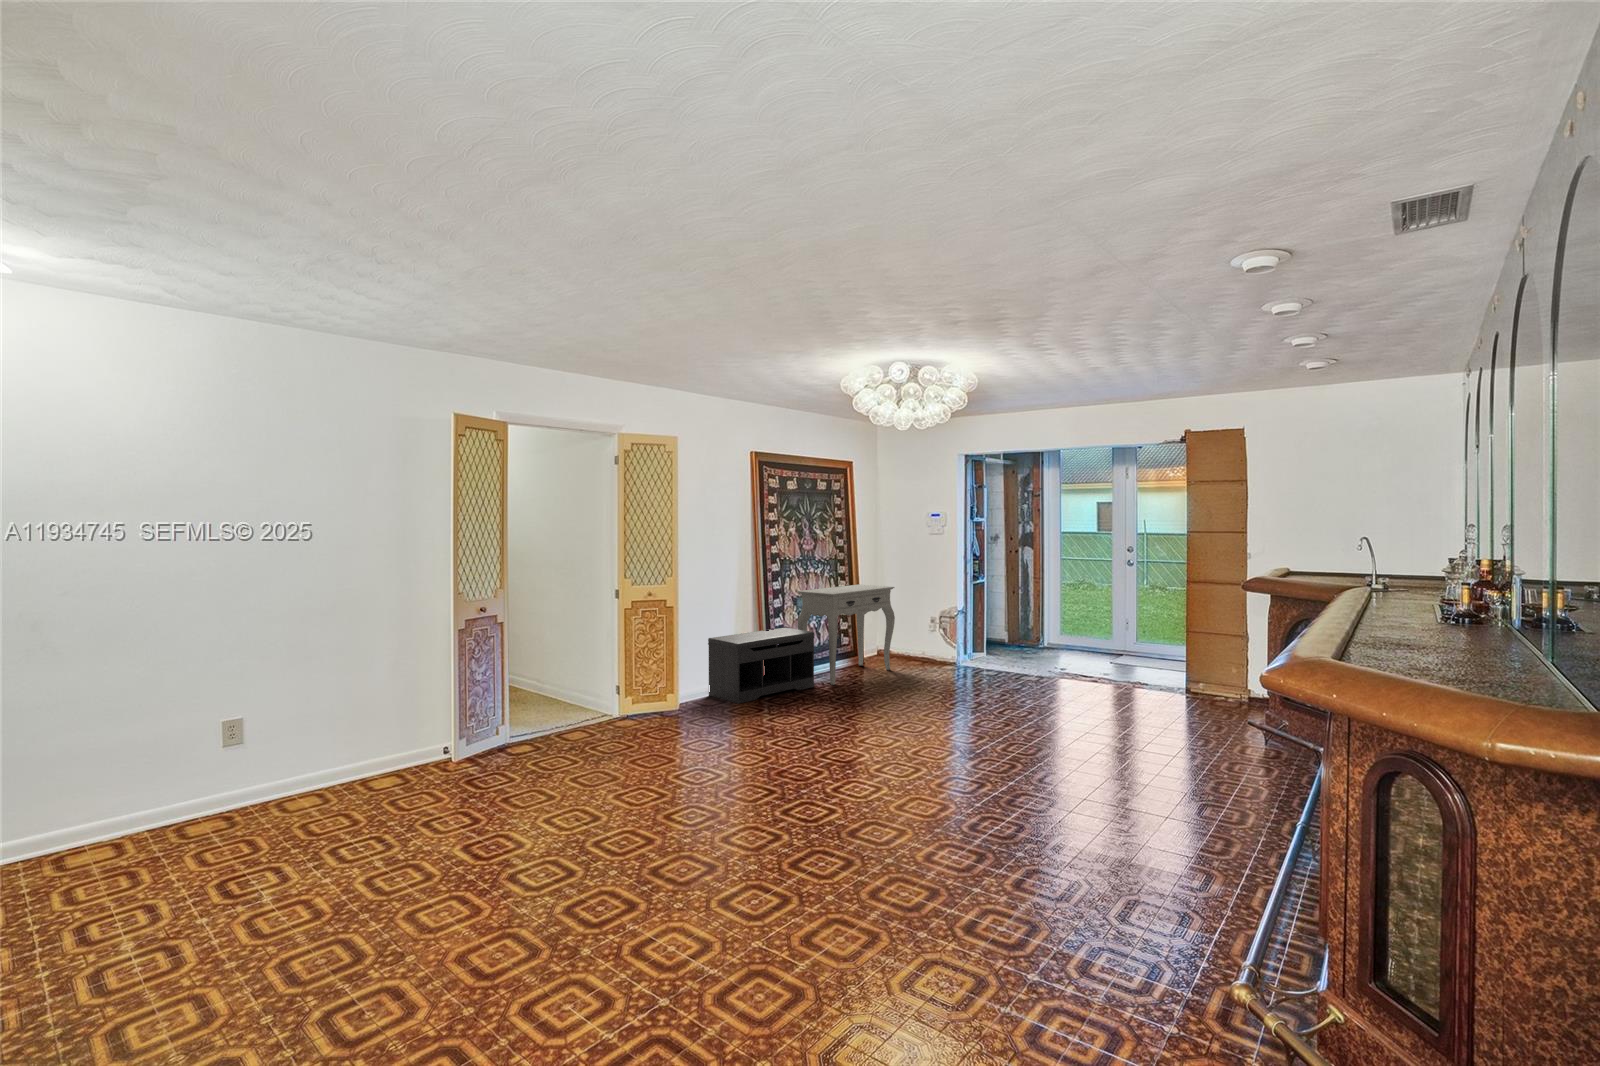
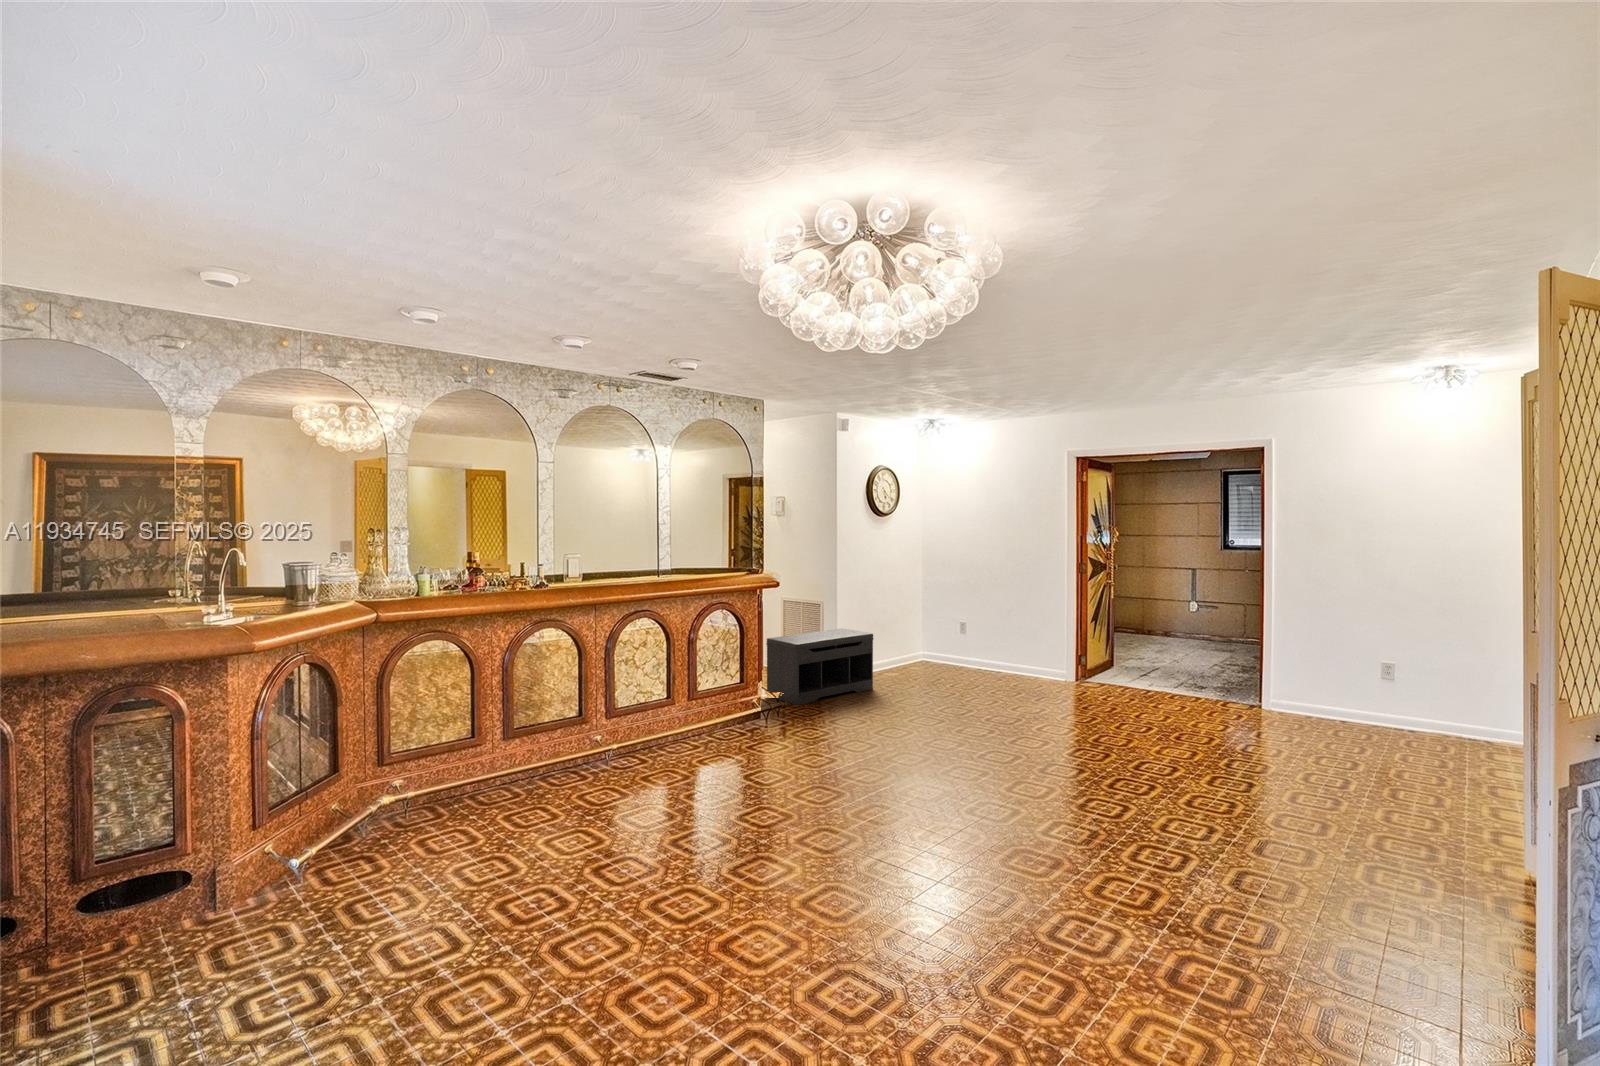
console table: present [798,584,895,685] -> none [856,585,954,687]

